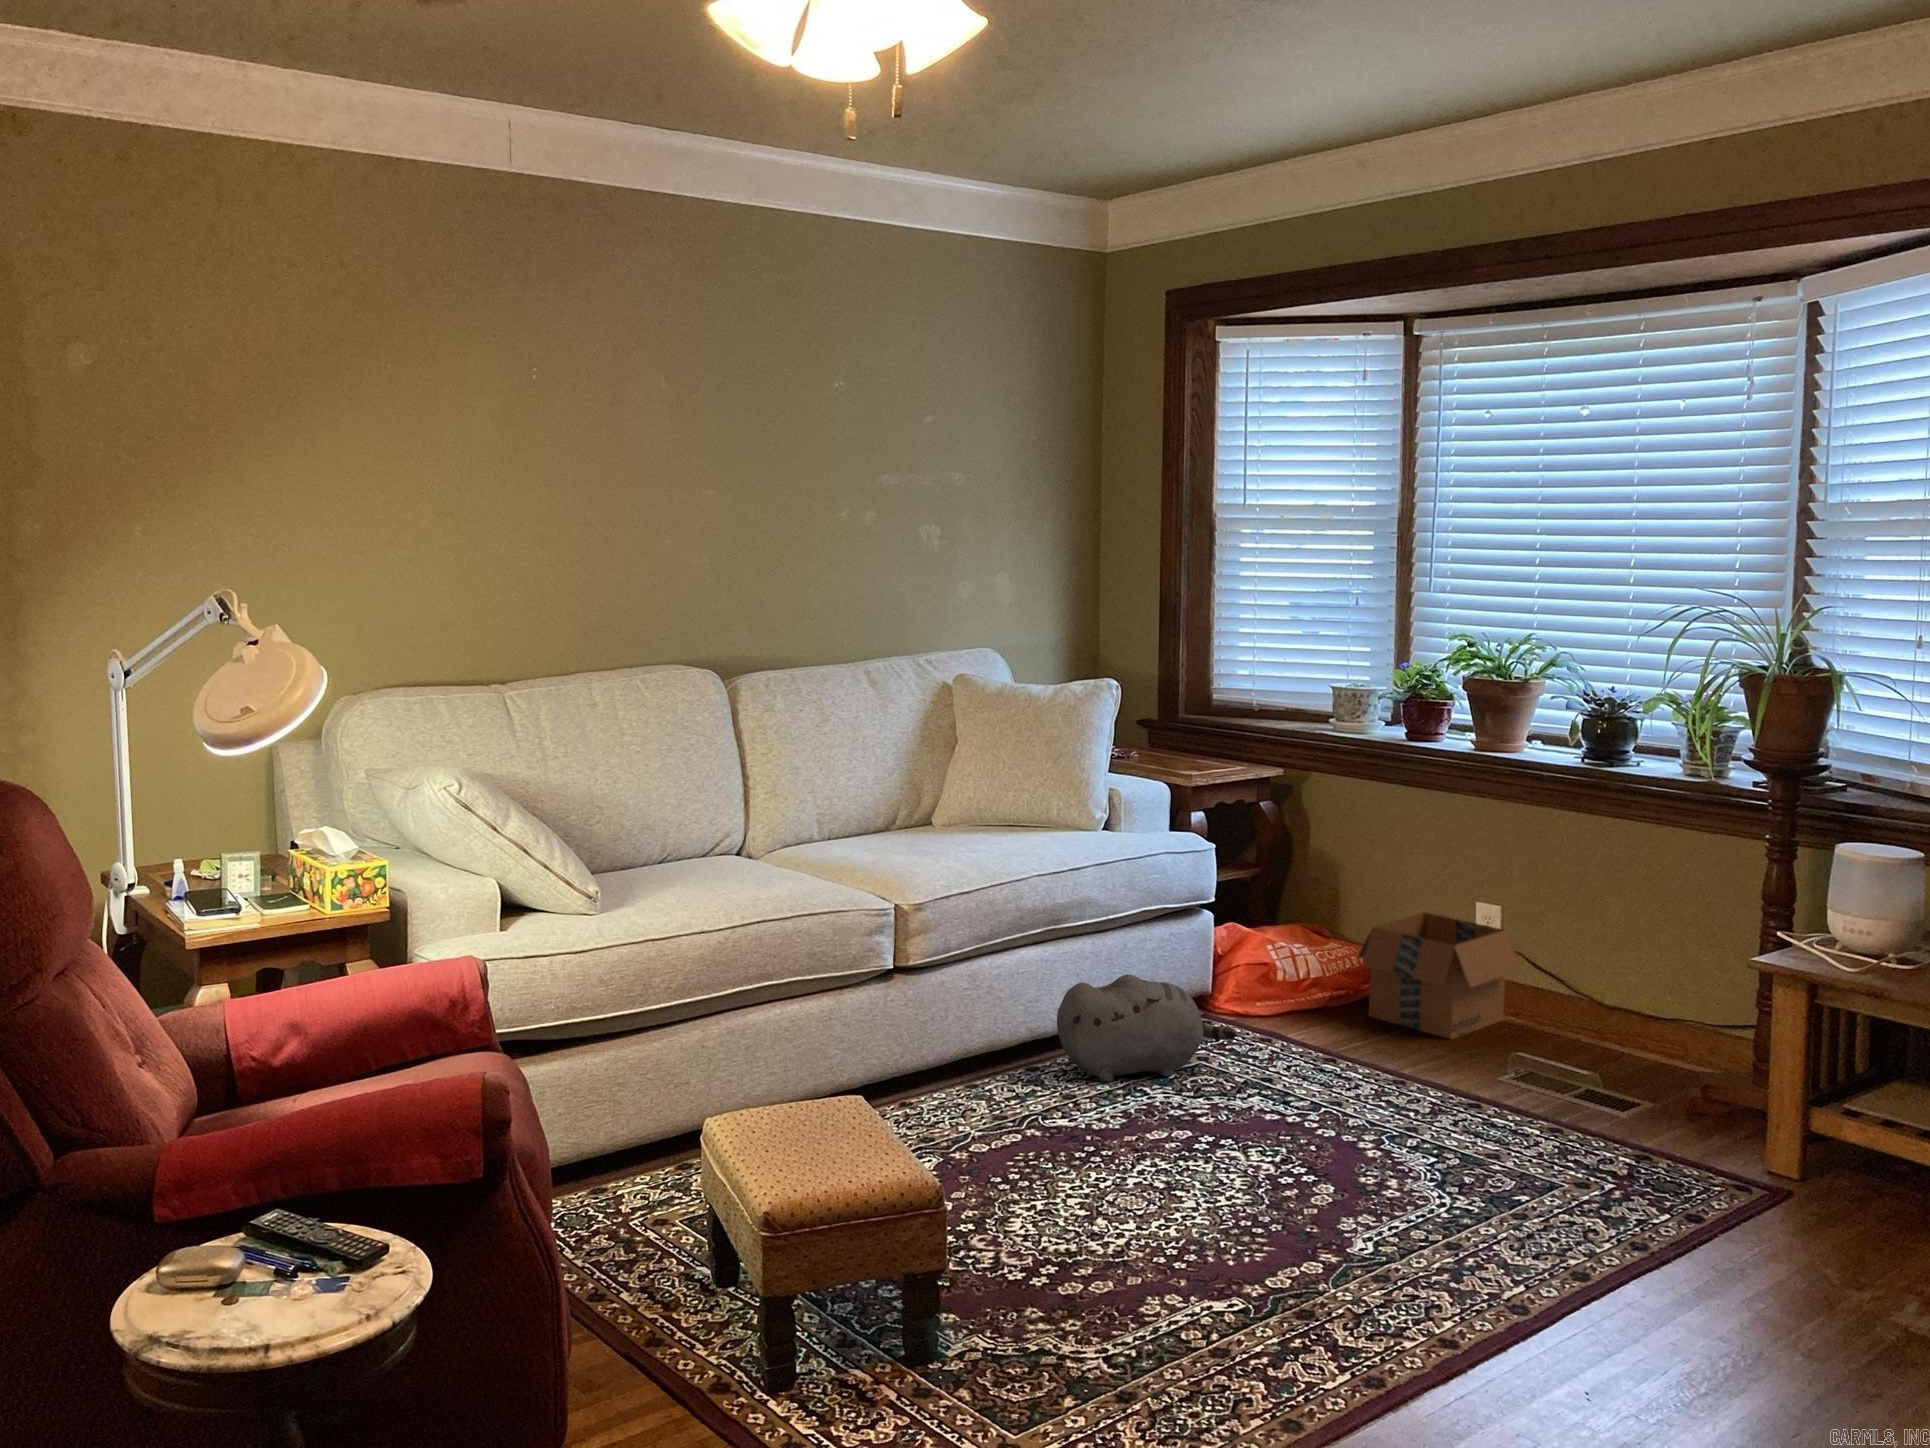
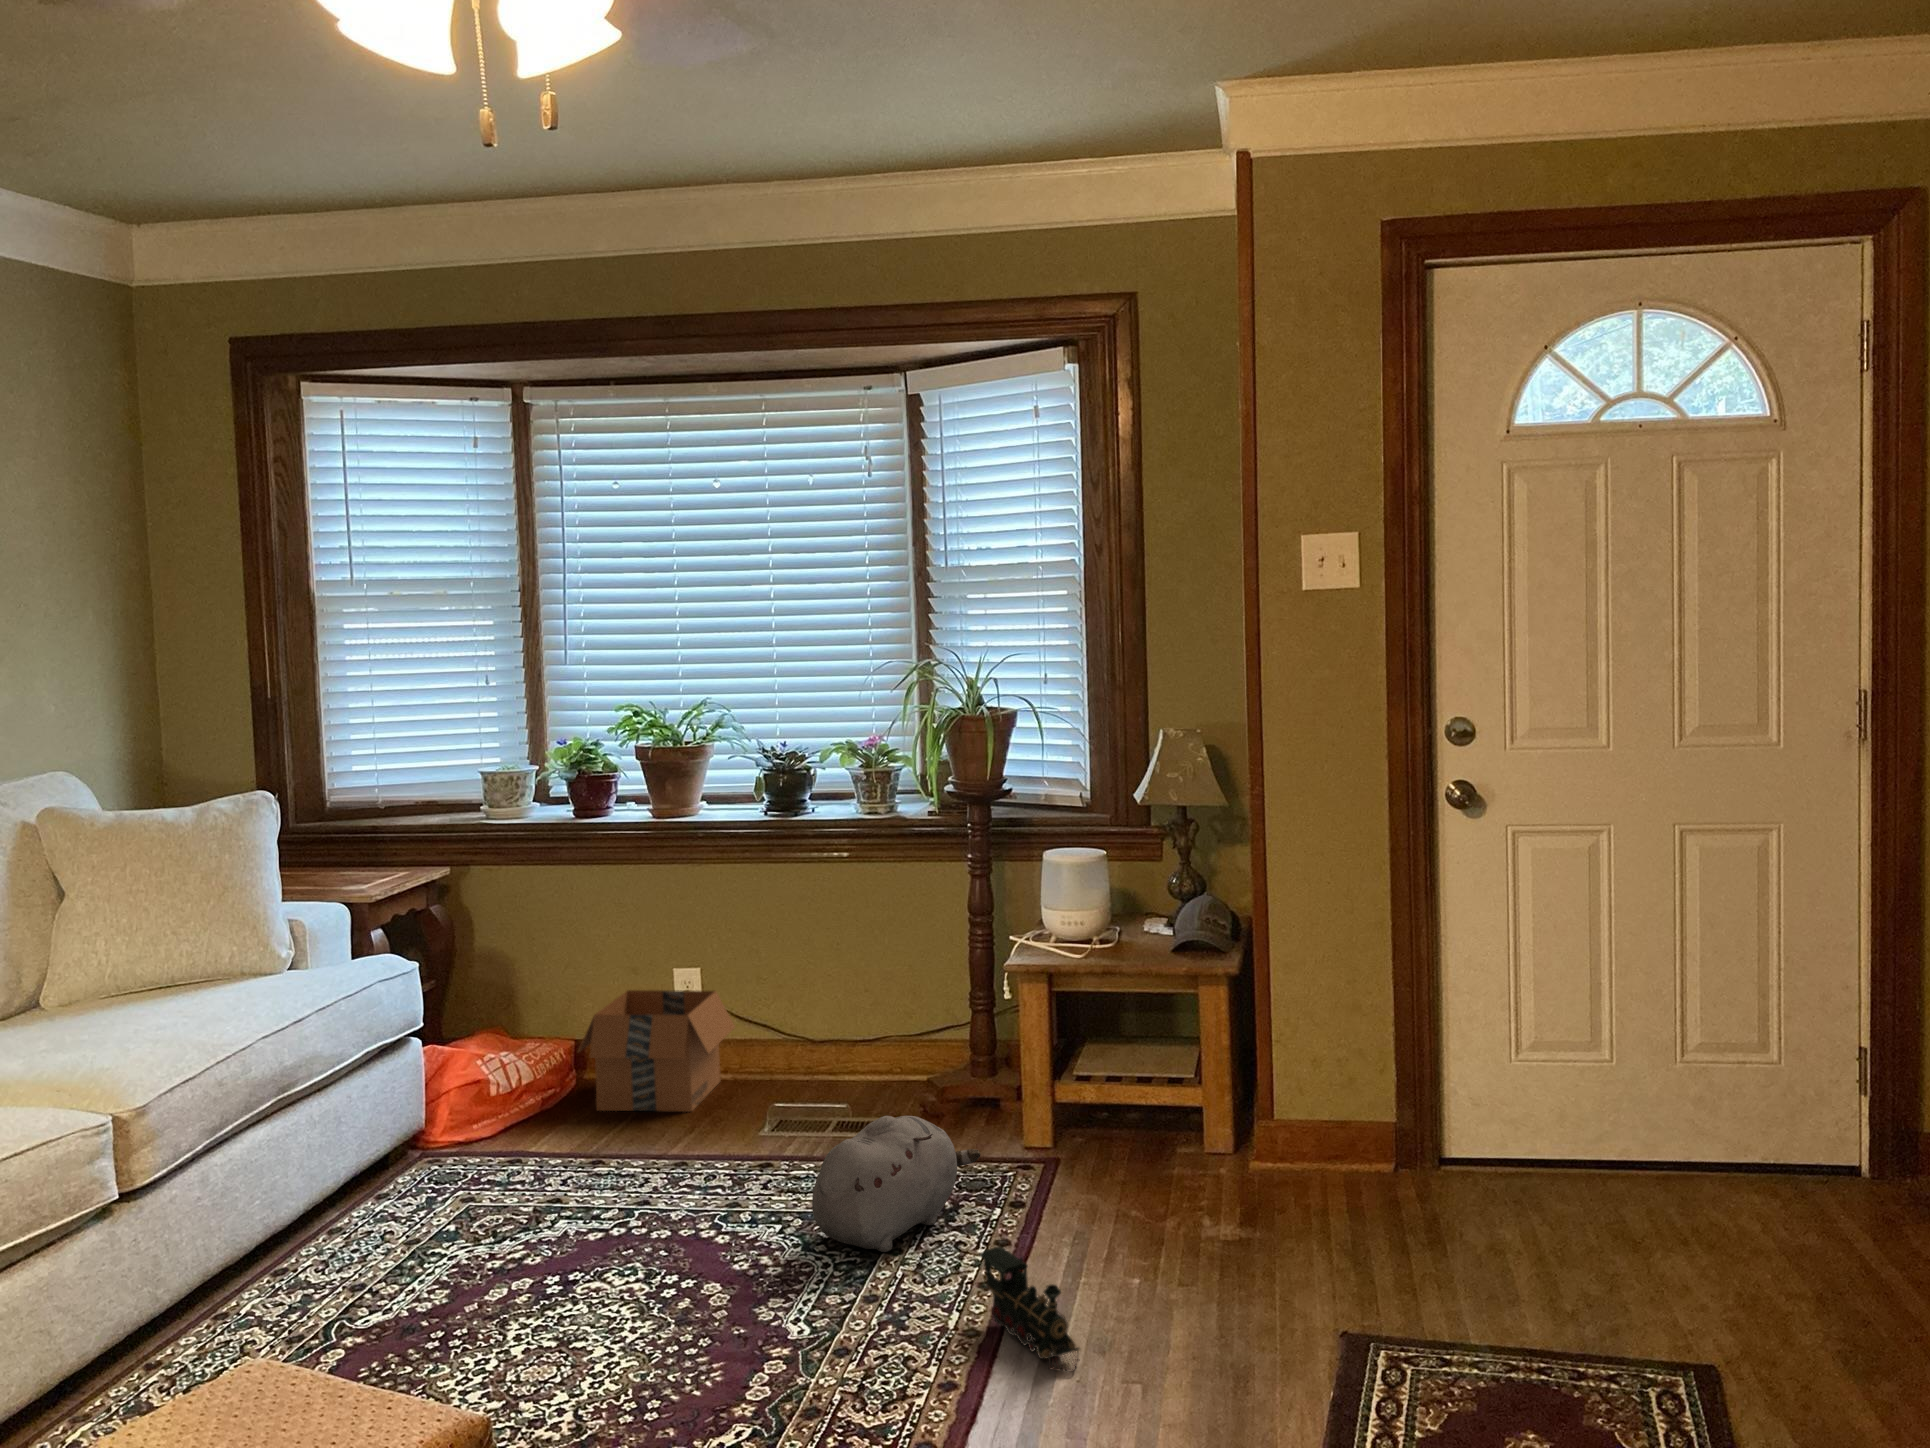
plush toy: present [1057,974,1236,1082] -> present [812,1116,980,1252]
toy train: none [1546,1234,1601,1381] -> present [979,1247,1079,1372]

